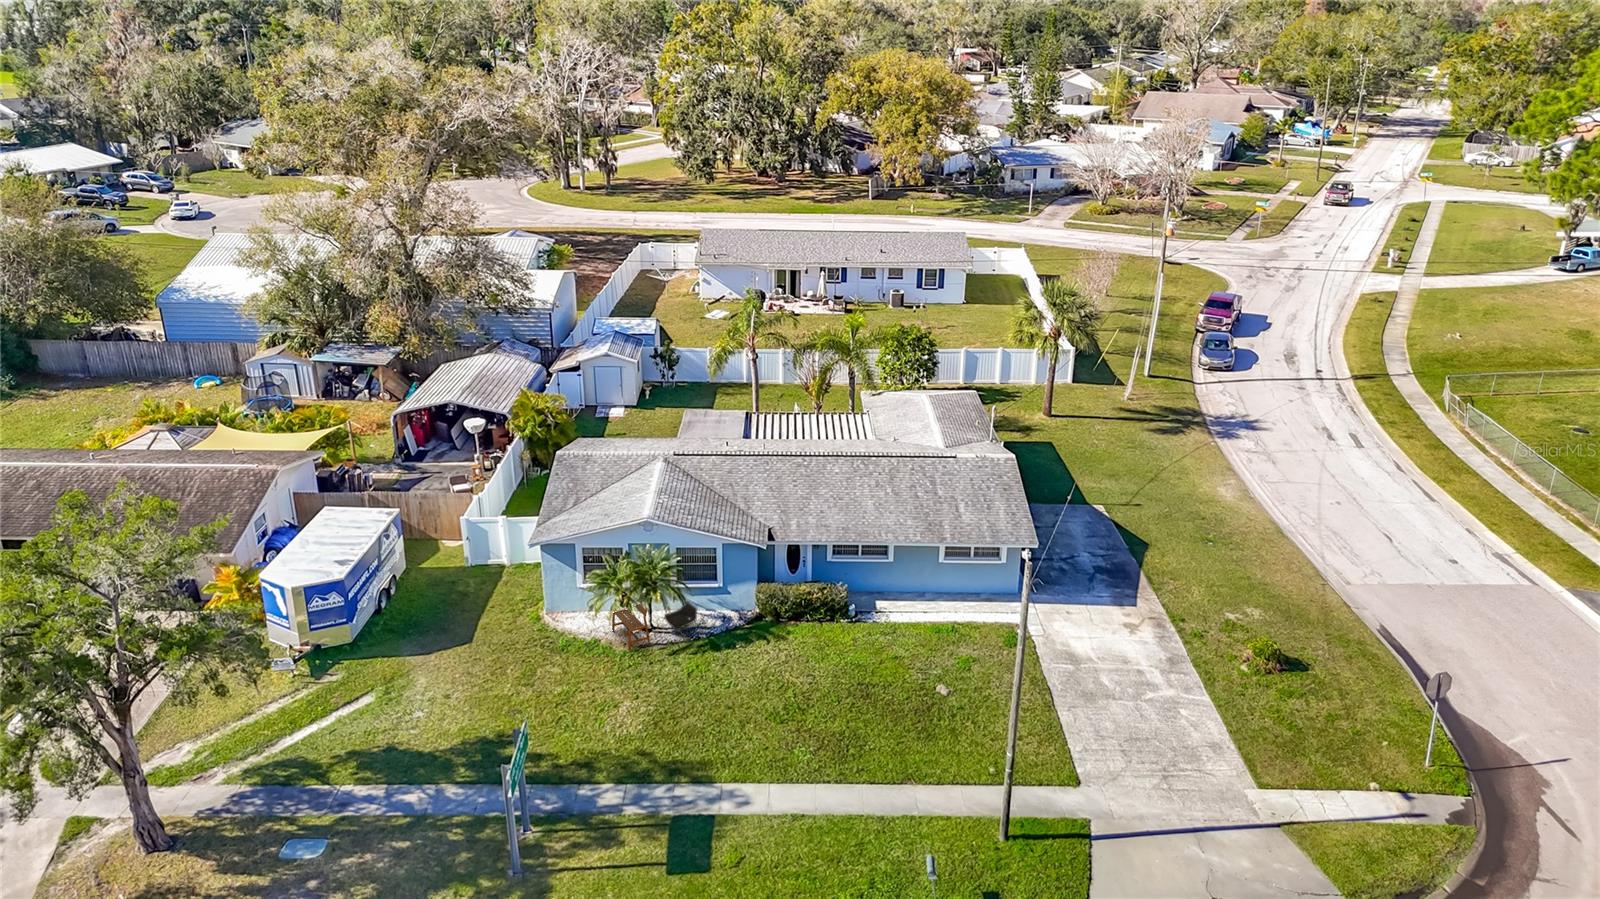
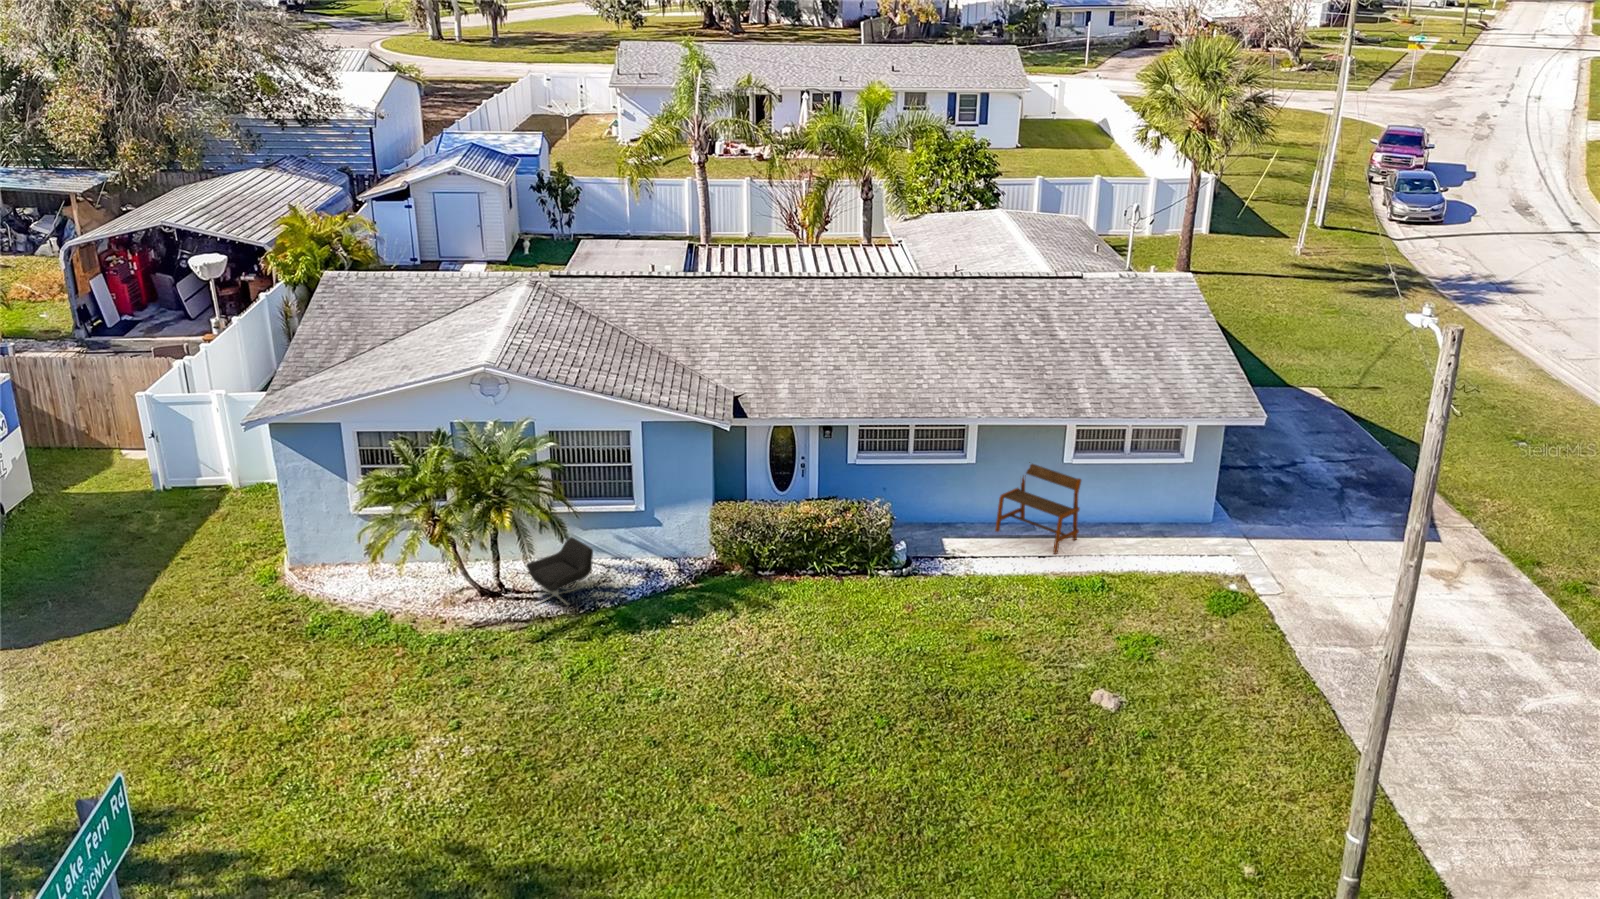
bench: present [612,604,650,650] -> present [995,462,1081,554]

